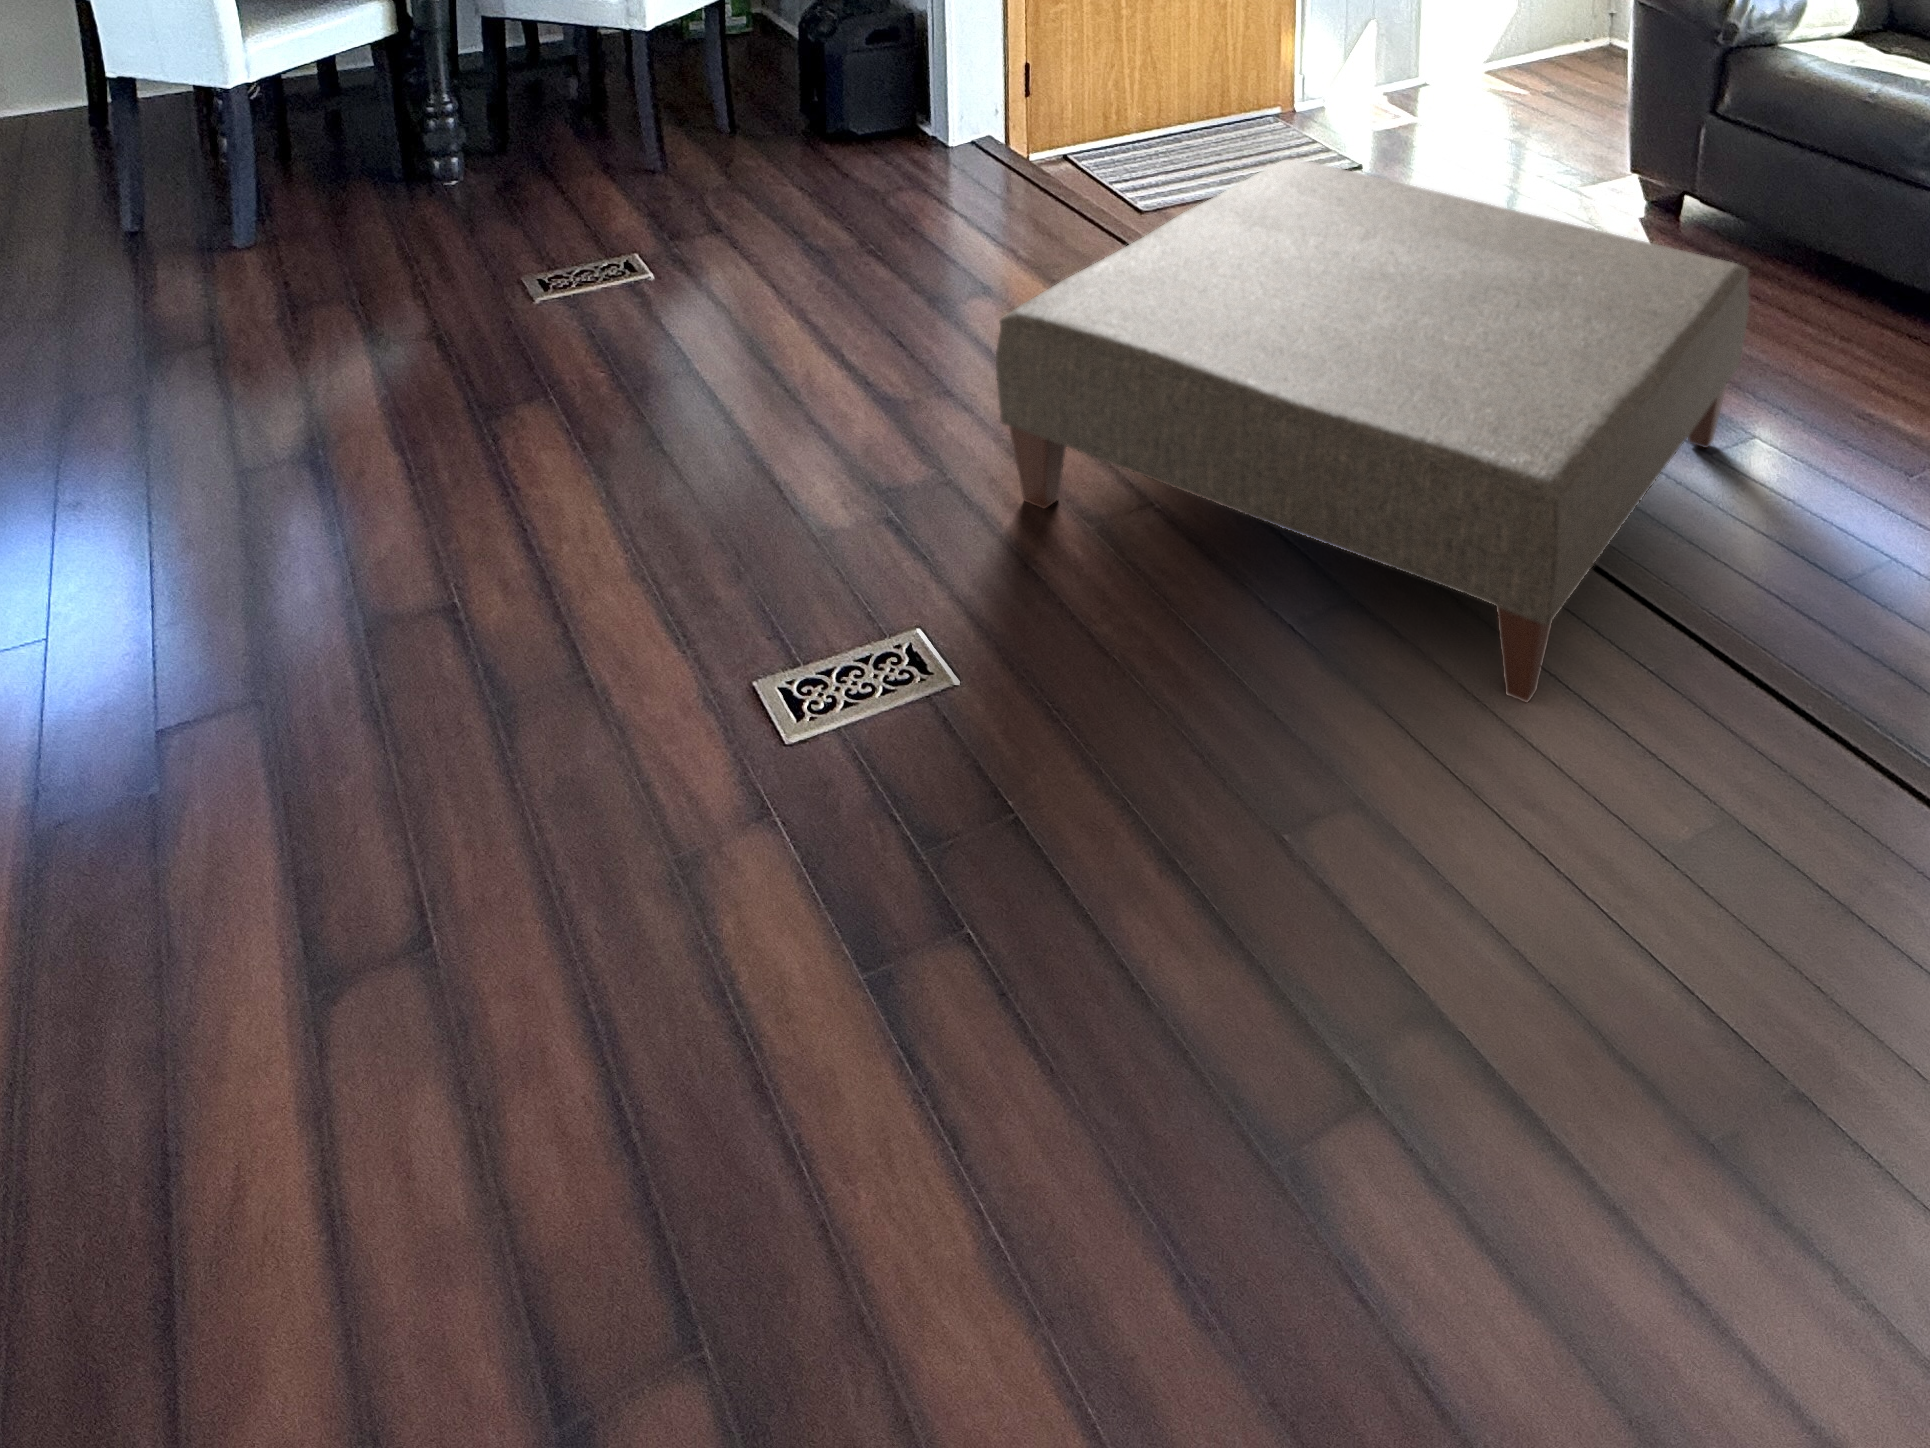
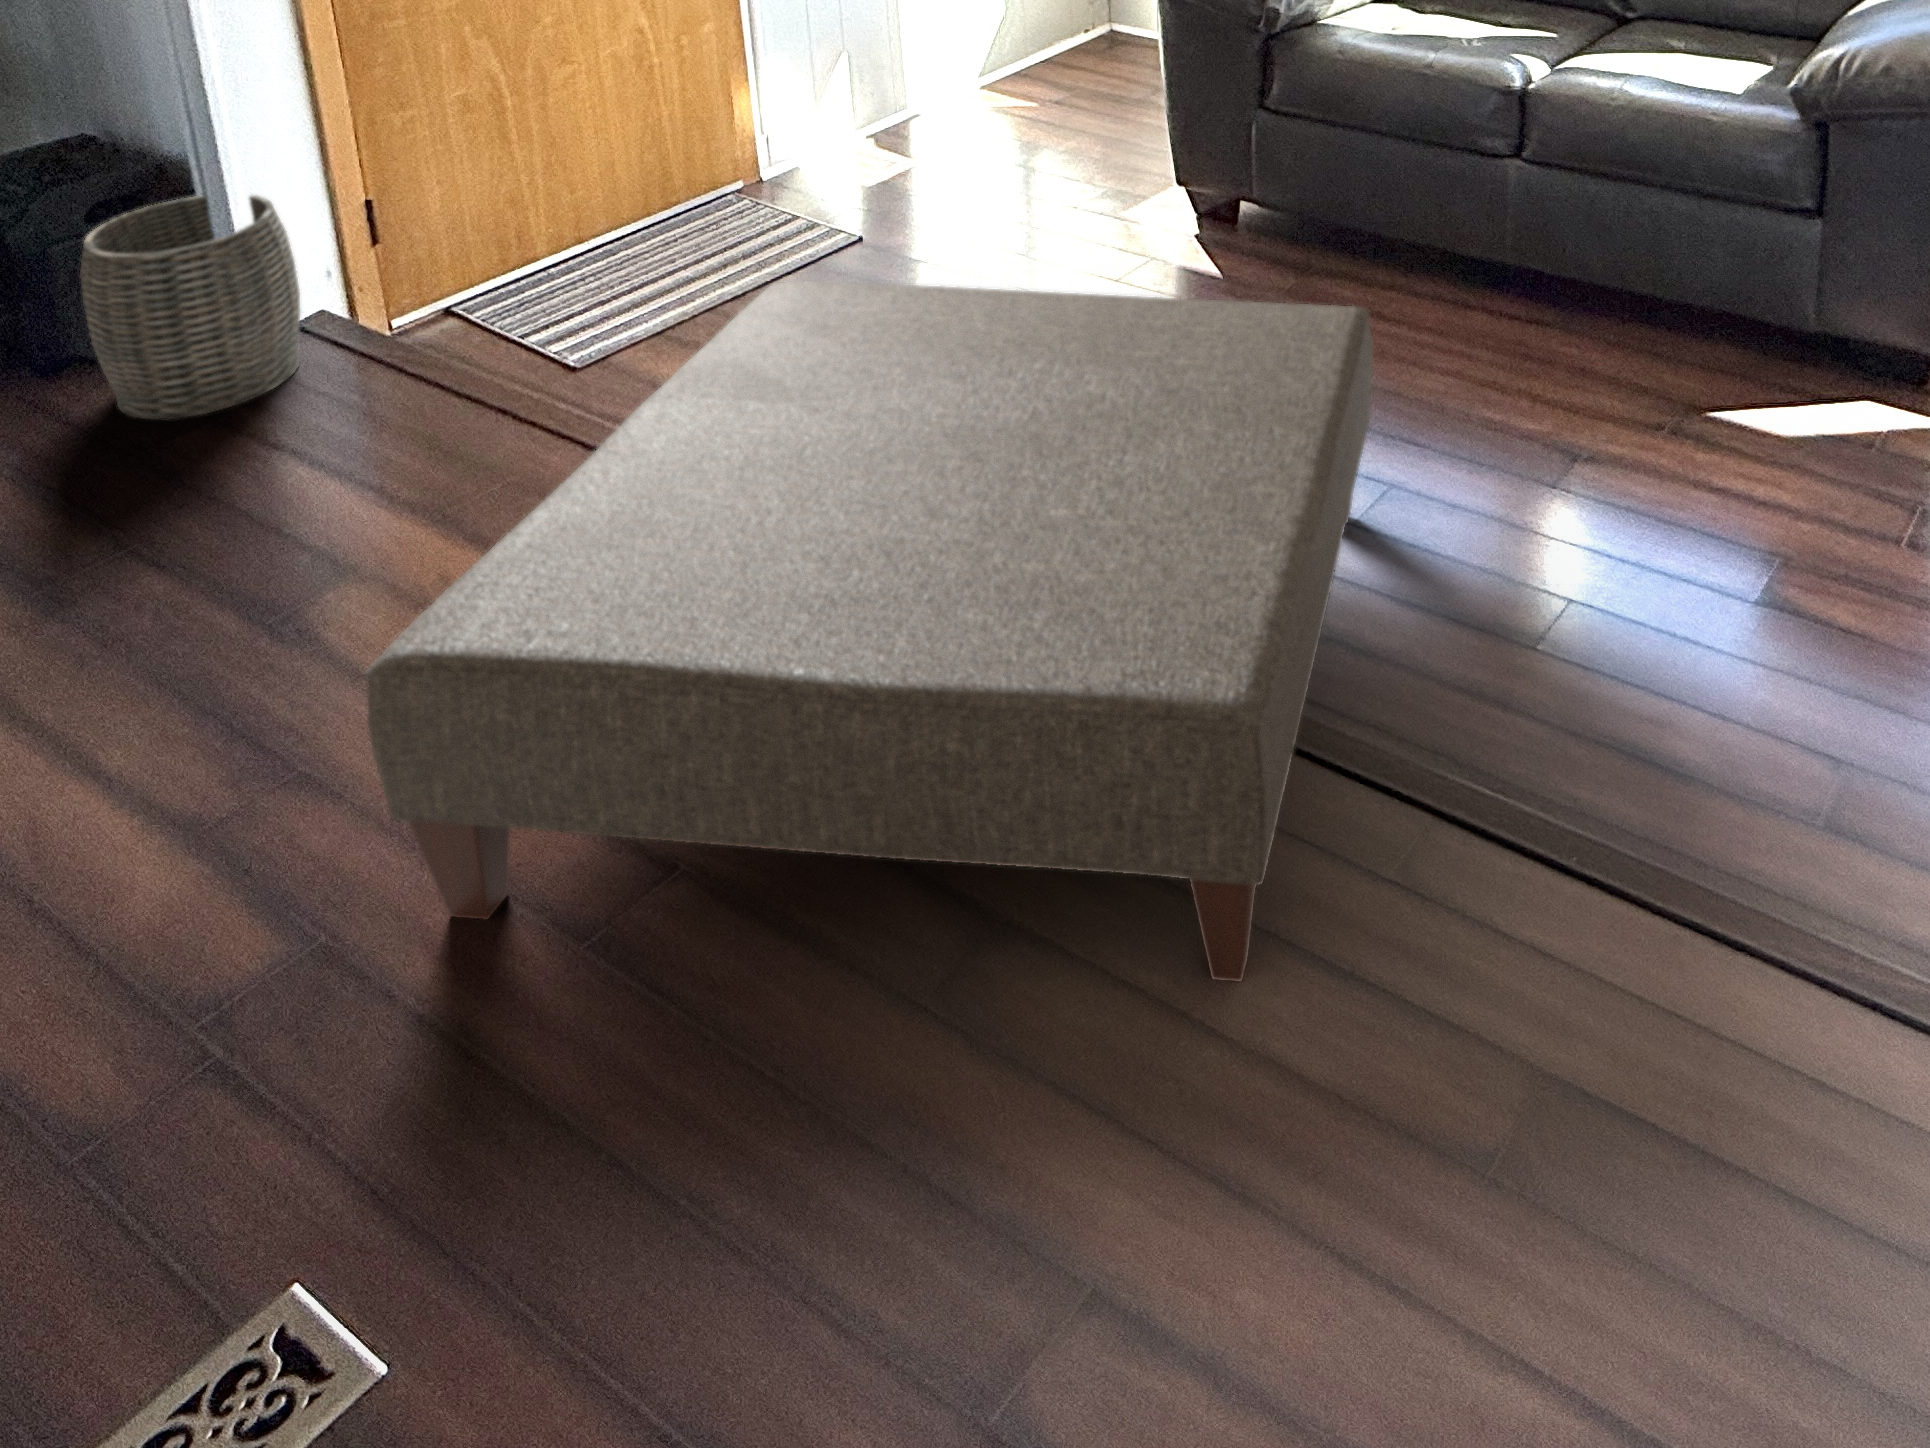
woven basket: none [861,41,981,187] -> present [80,194,300,420]

